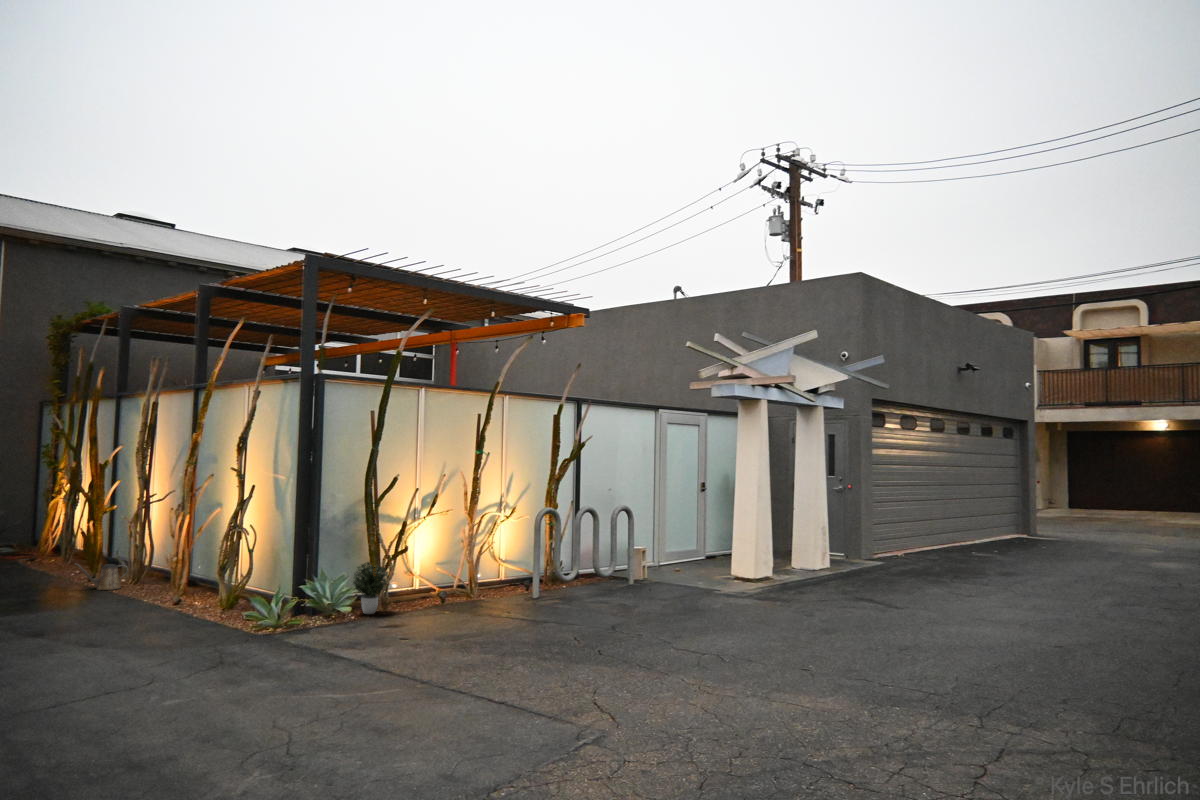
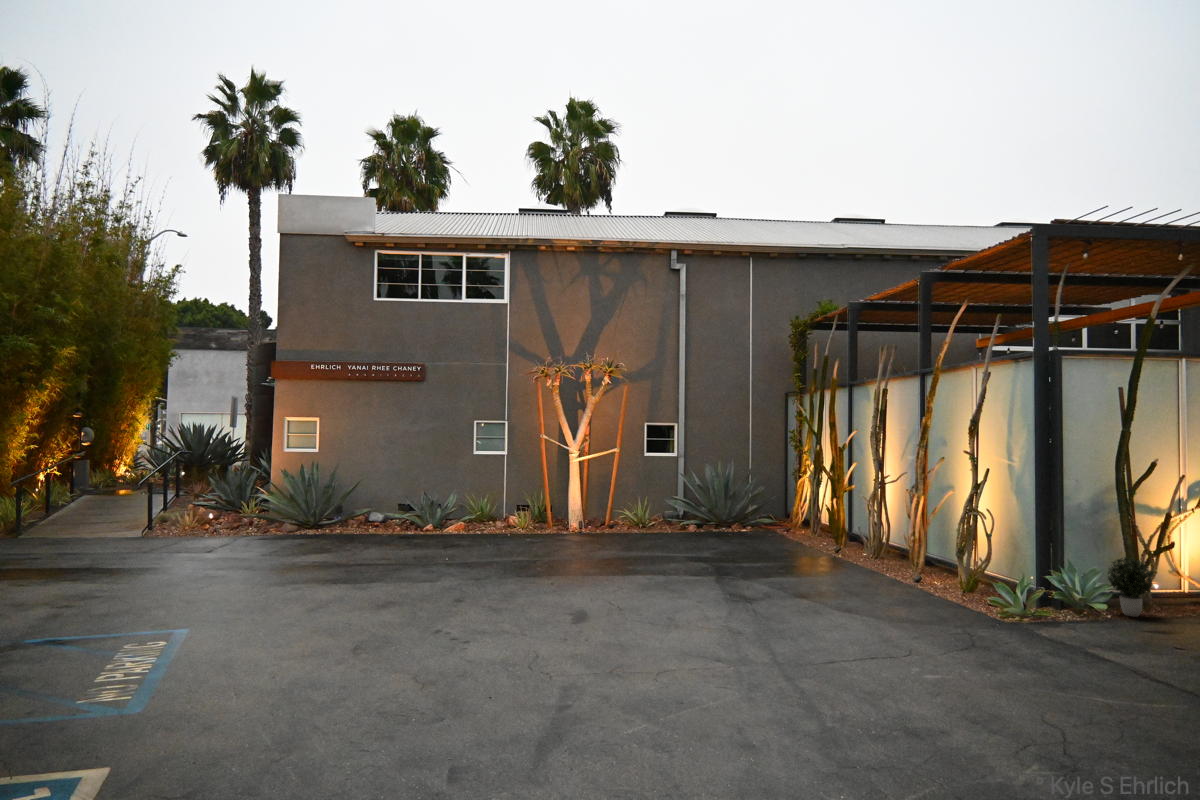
watering can: present [76,564,128,590] -> none [827,533,868,558]

